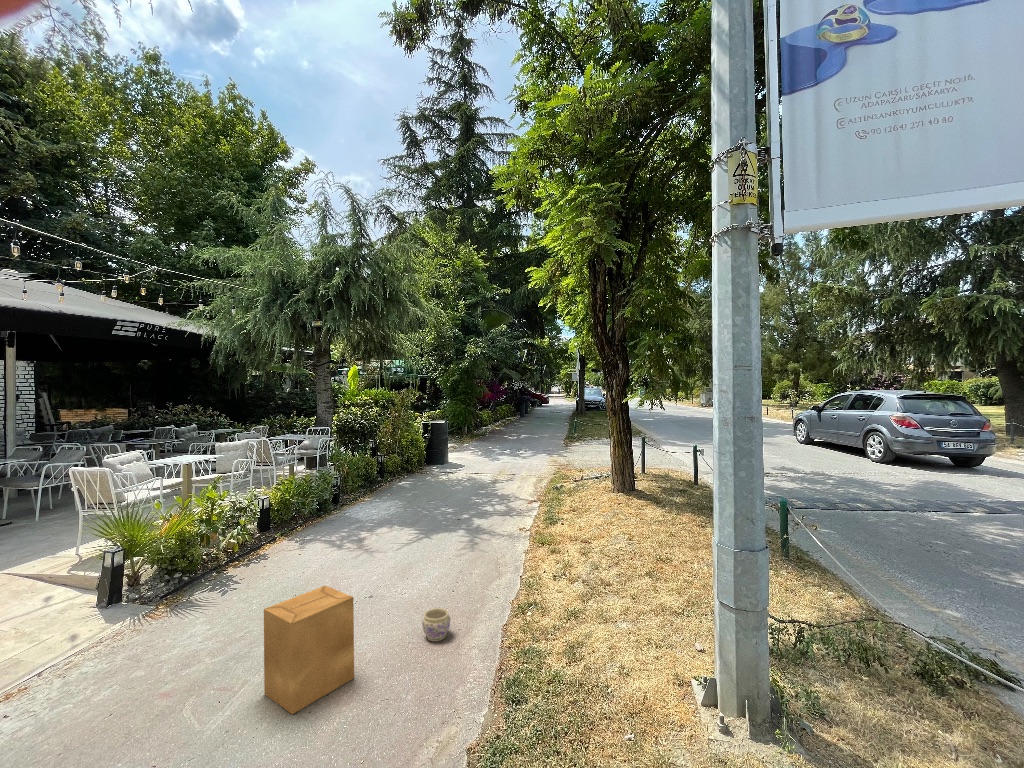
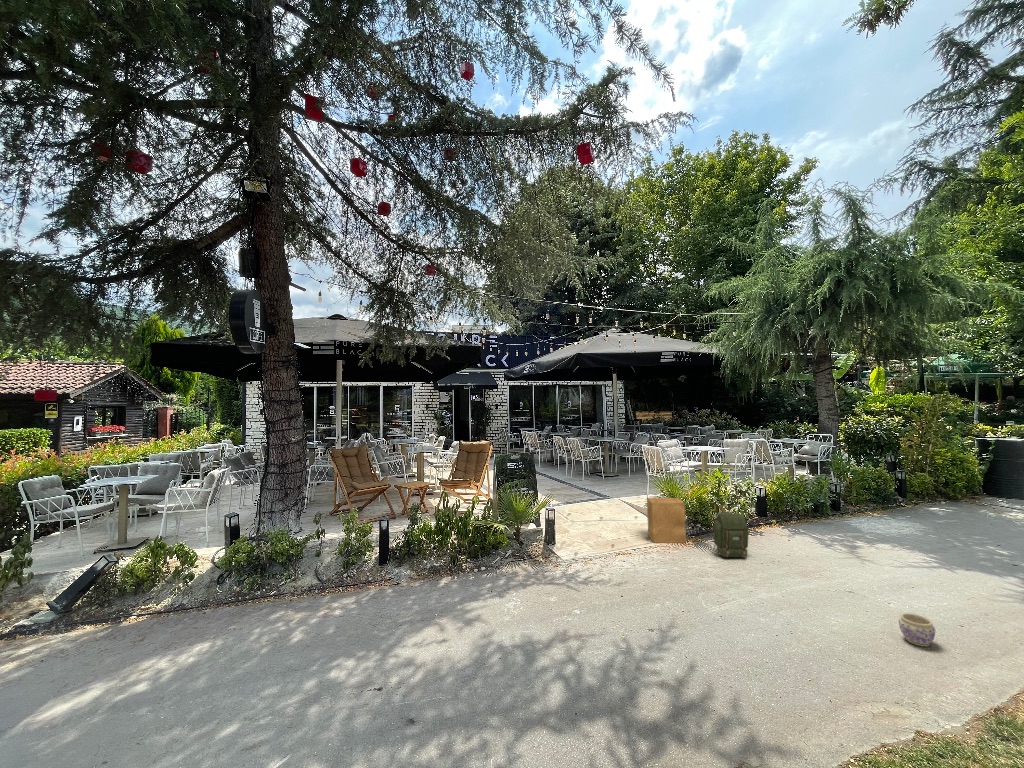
backpack: none [204,544,256,613] -> present [714,512,749,557]
cardboard box: present [264,586,354,714] -> present [647,497,686,543]

